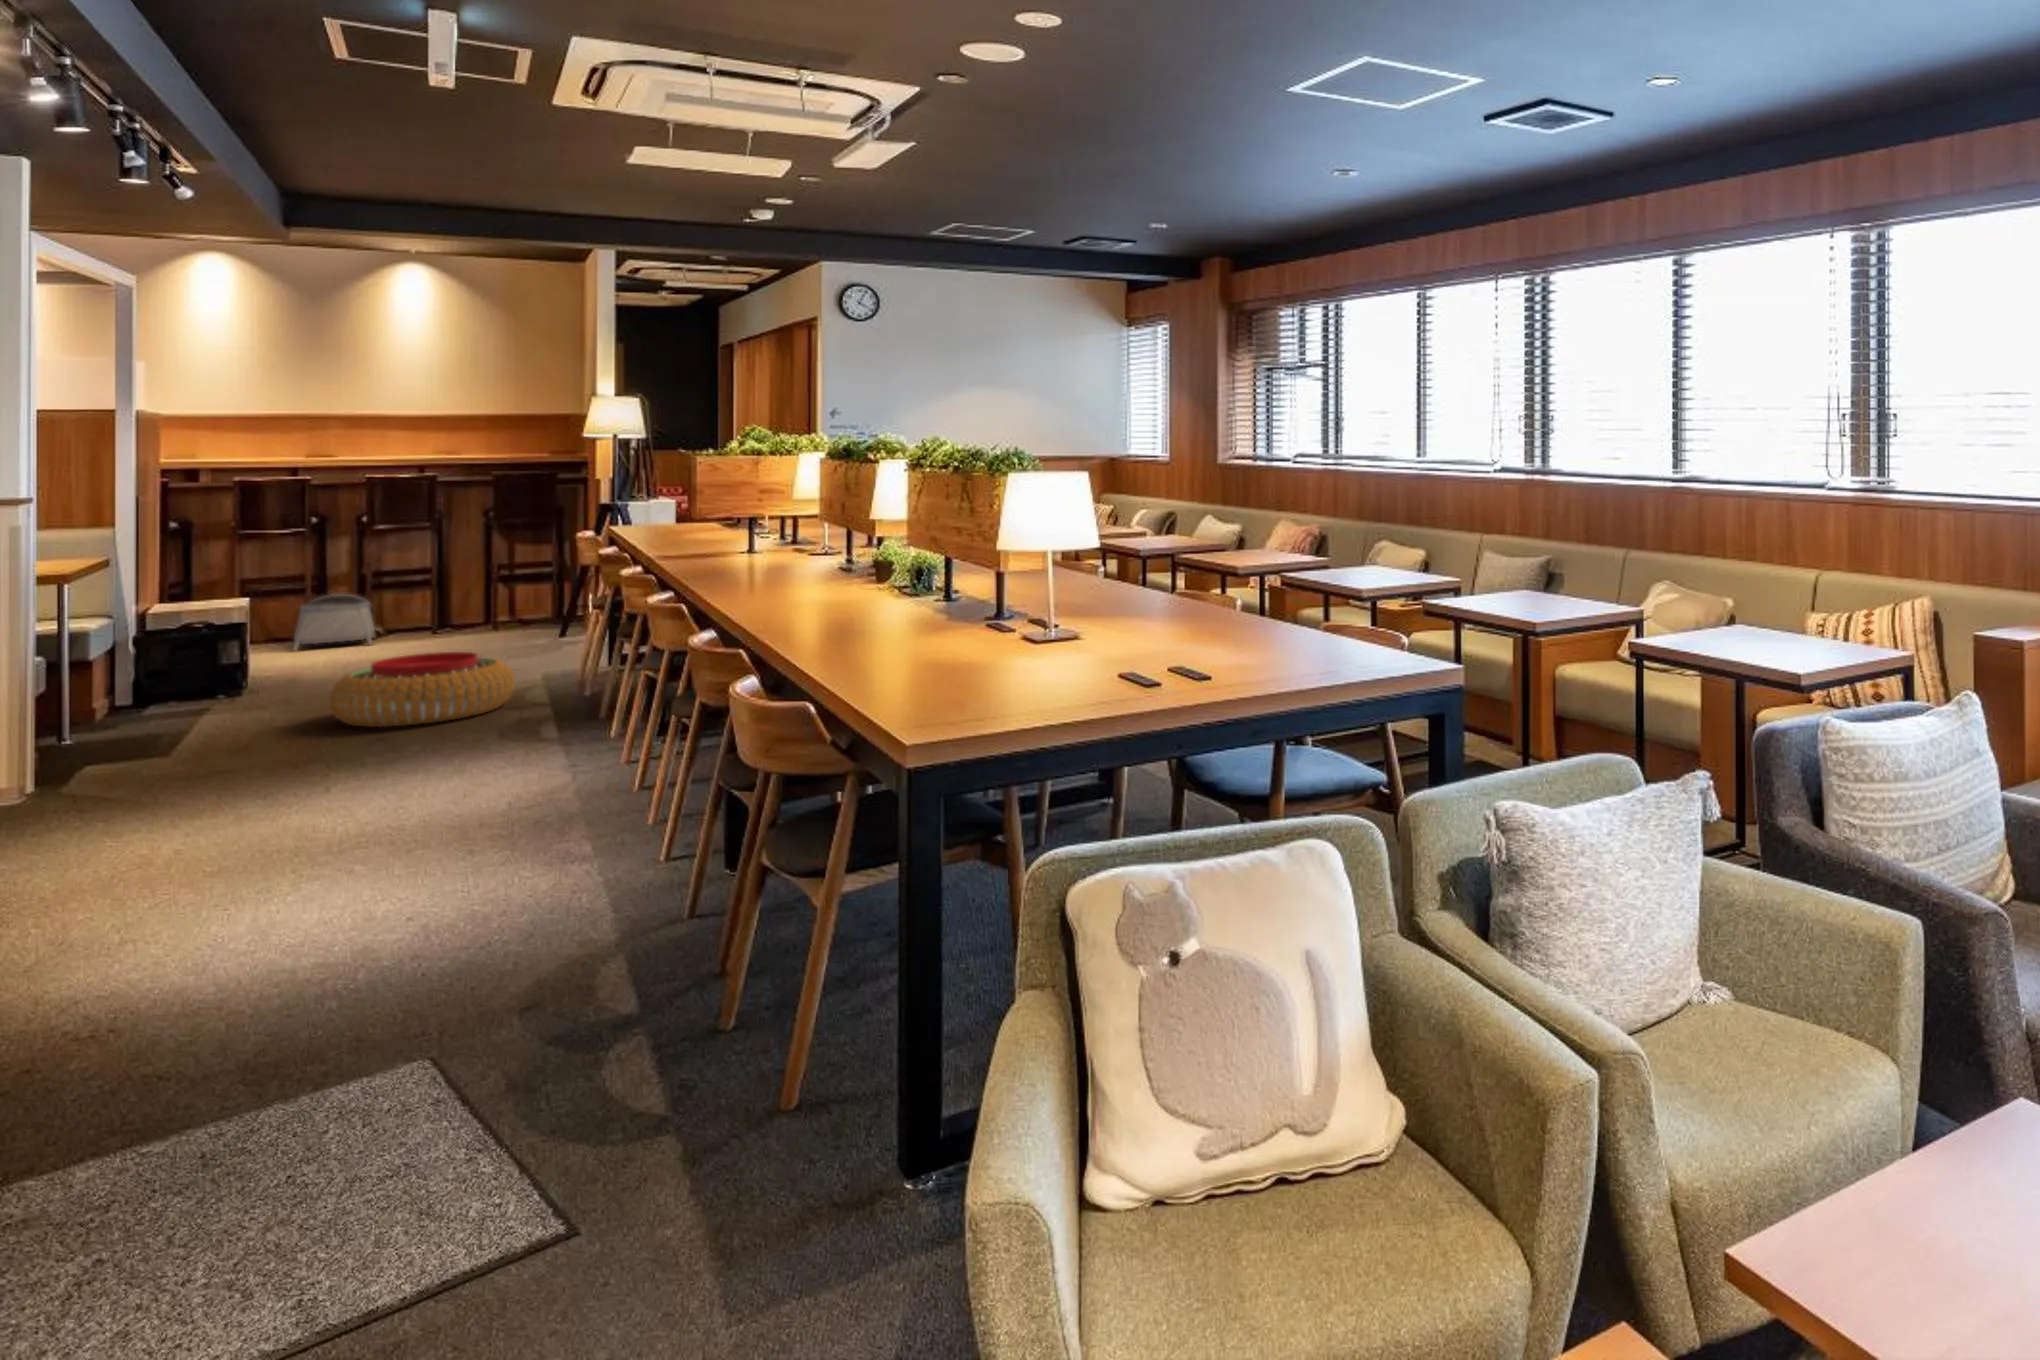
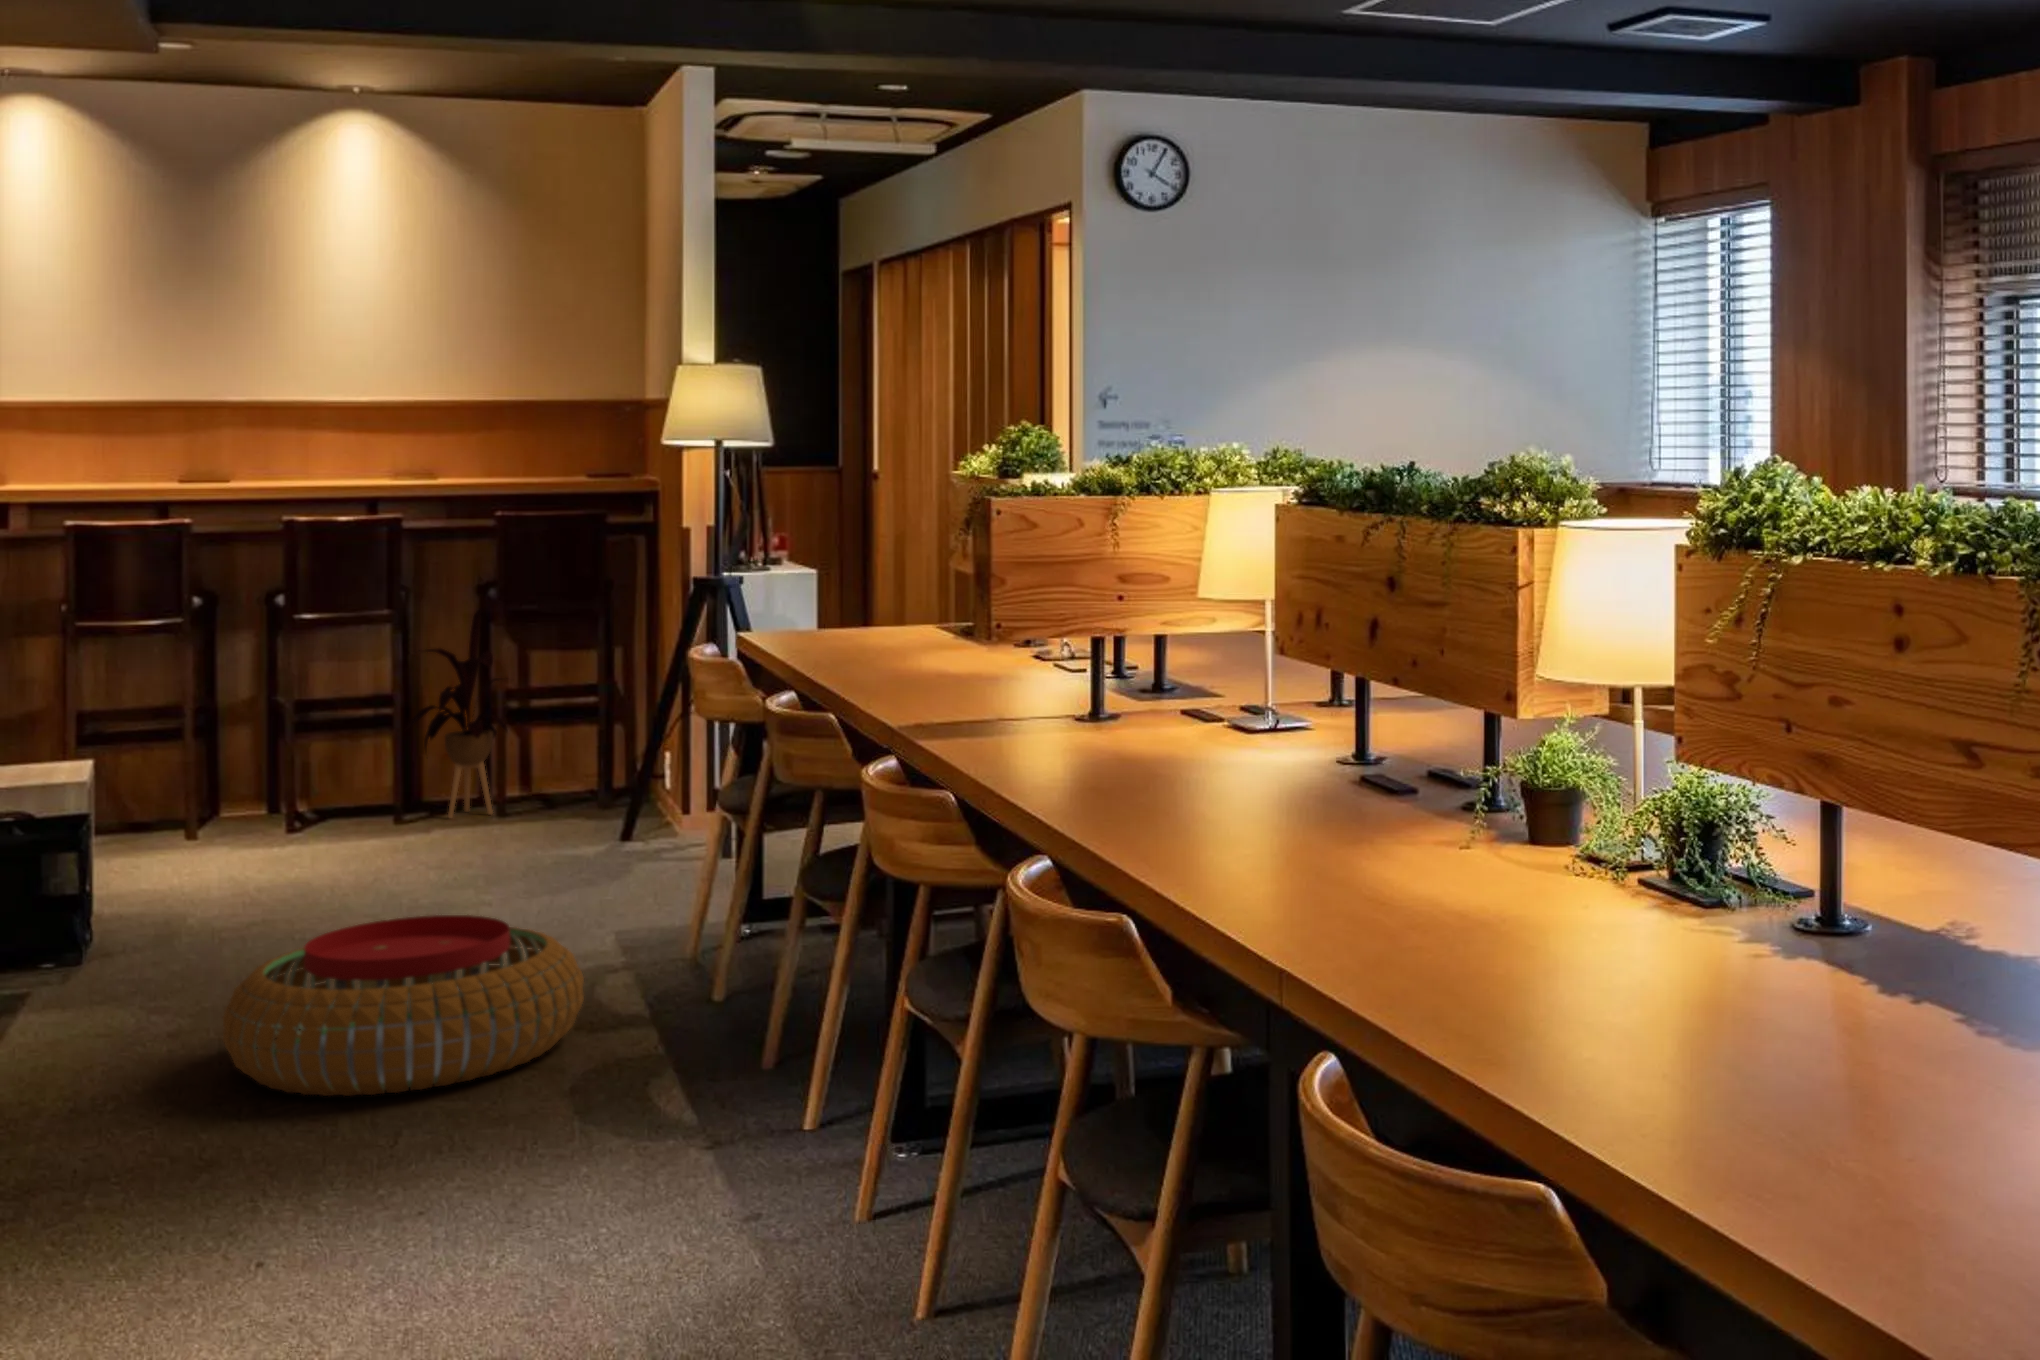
house plant: none [435,523,501,632] -> present [403,609,507,818]
basket: present [293,594,375,651] -> none [158,742,301,855]

